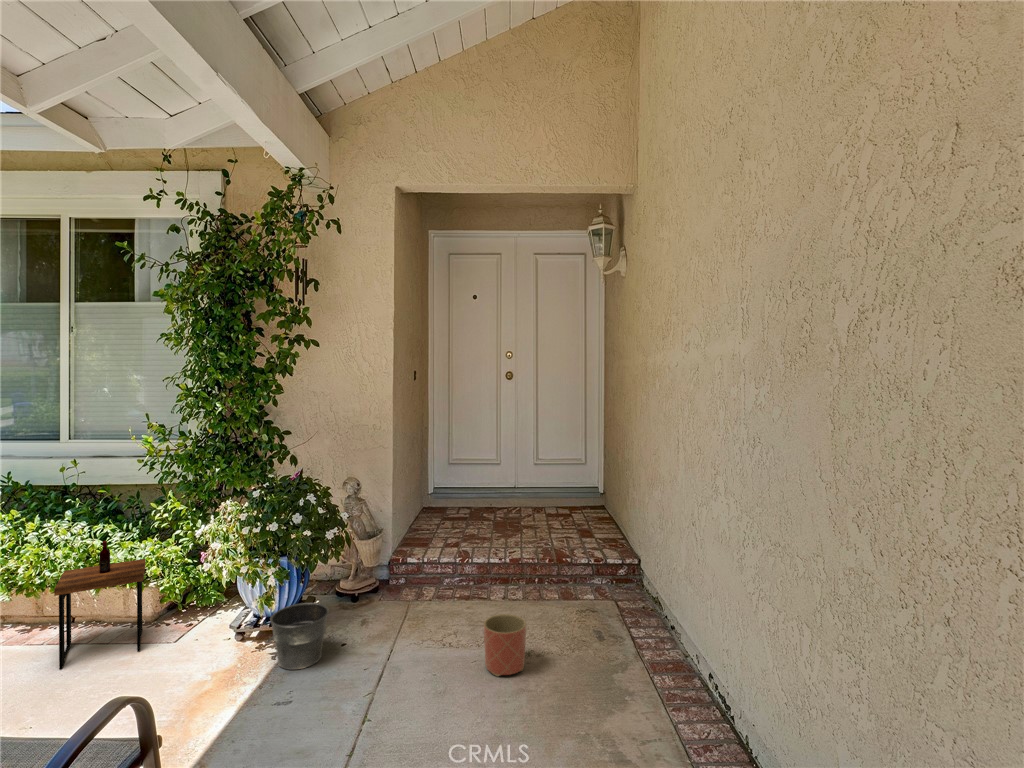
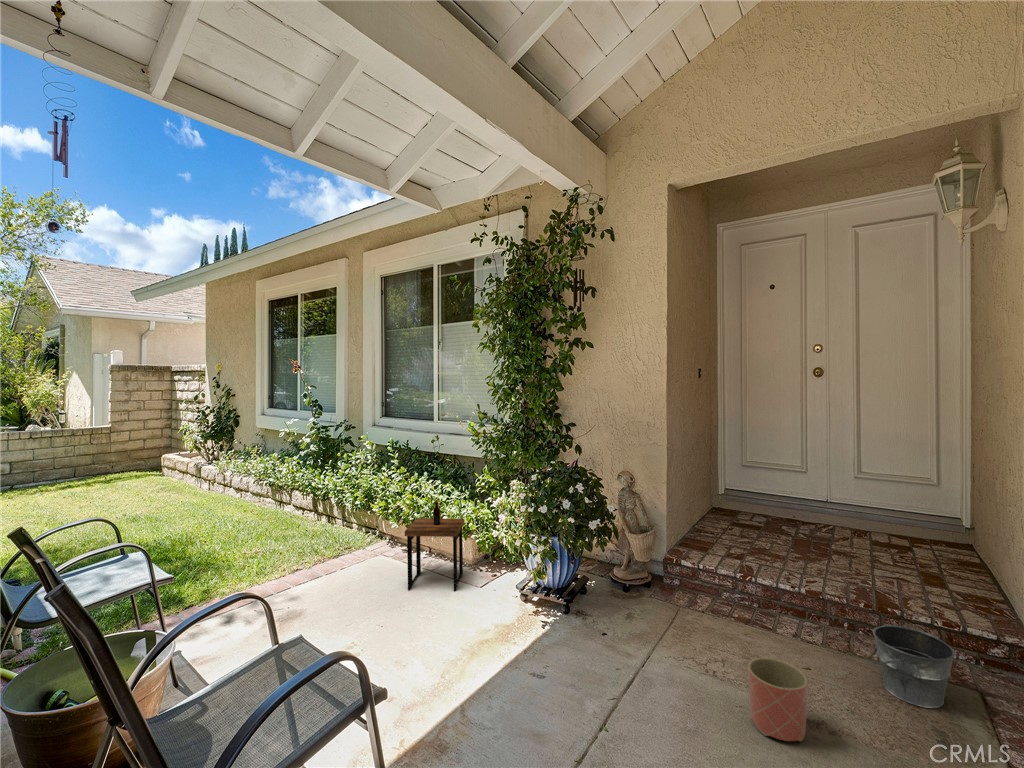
bucket: present [266,603,329,670] -> present [866,625,955,708]

